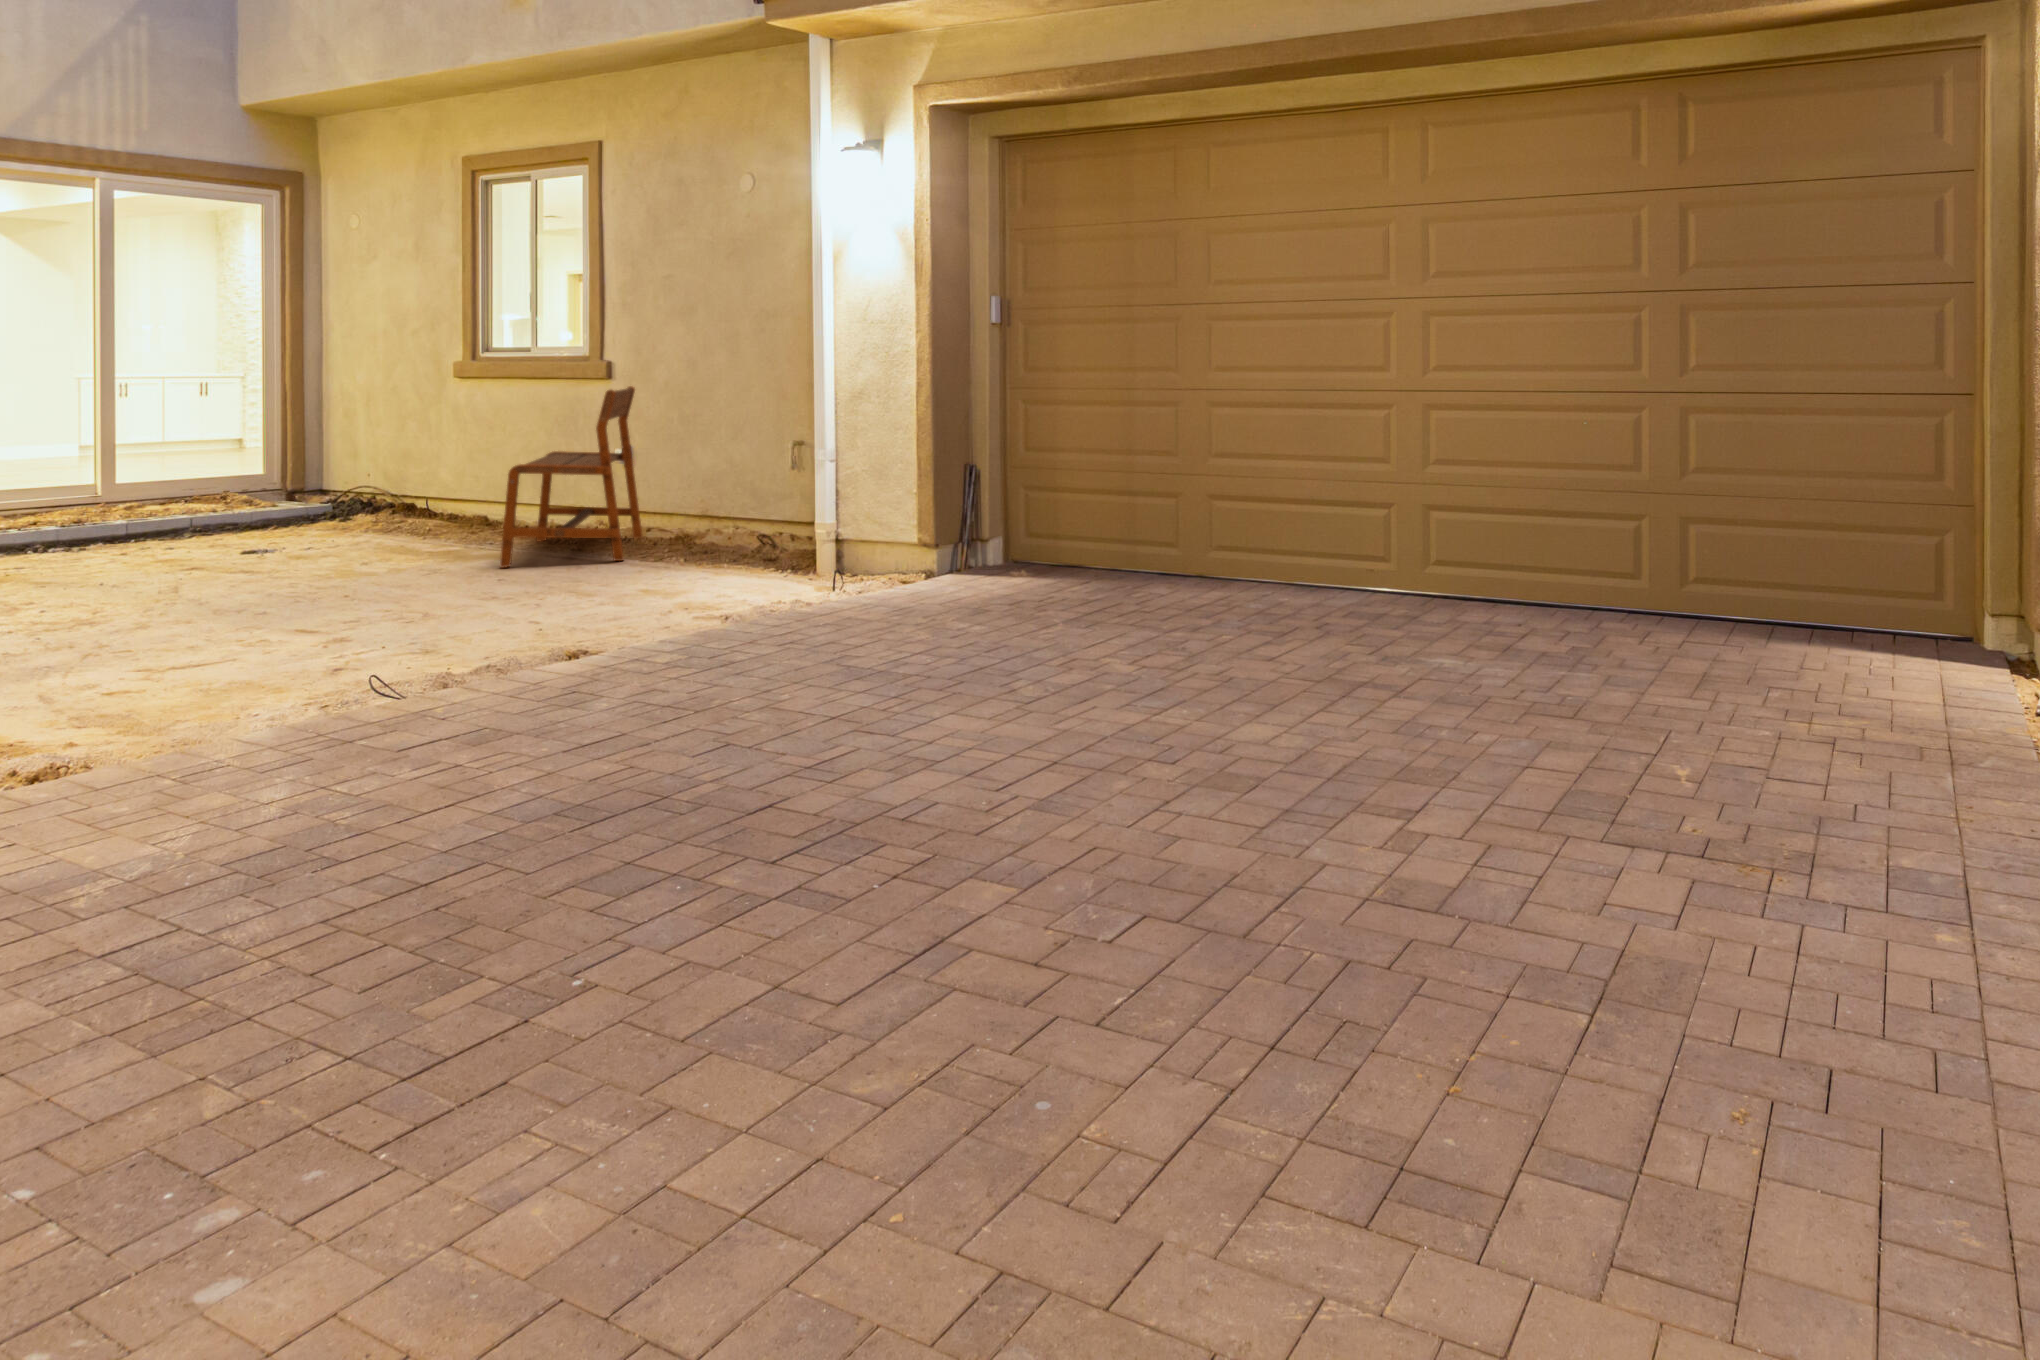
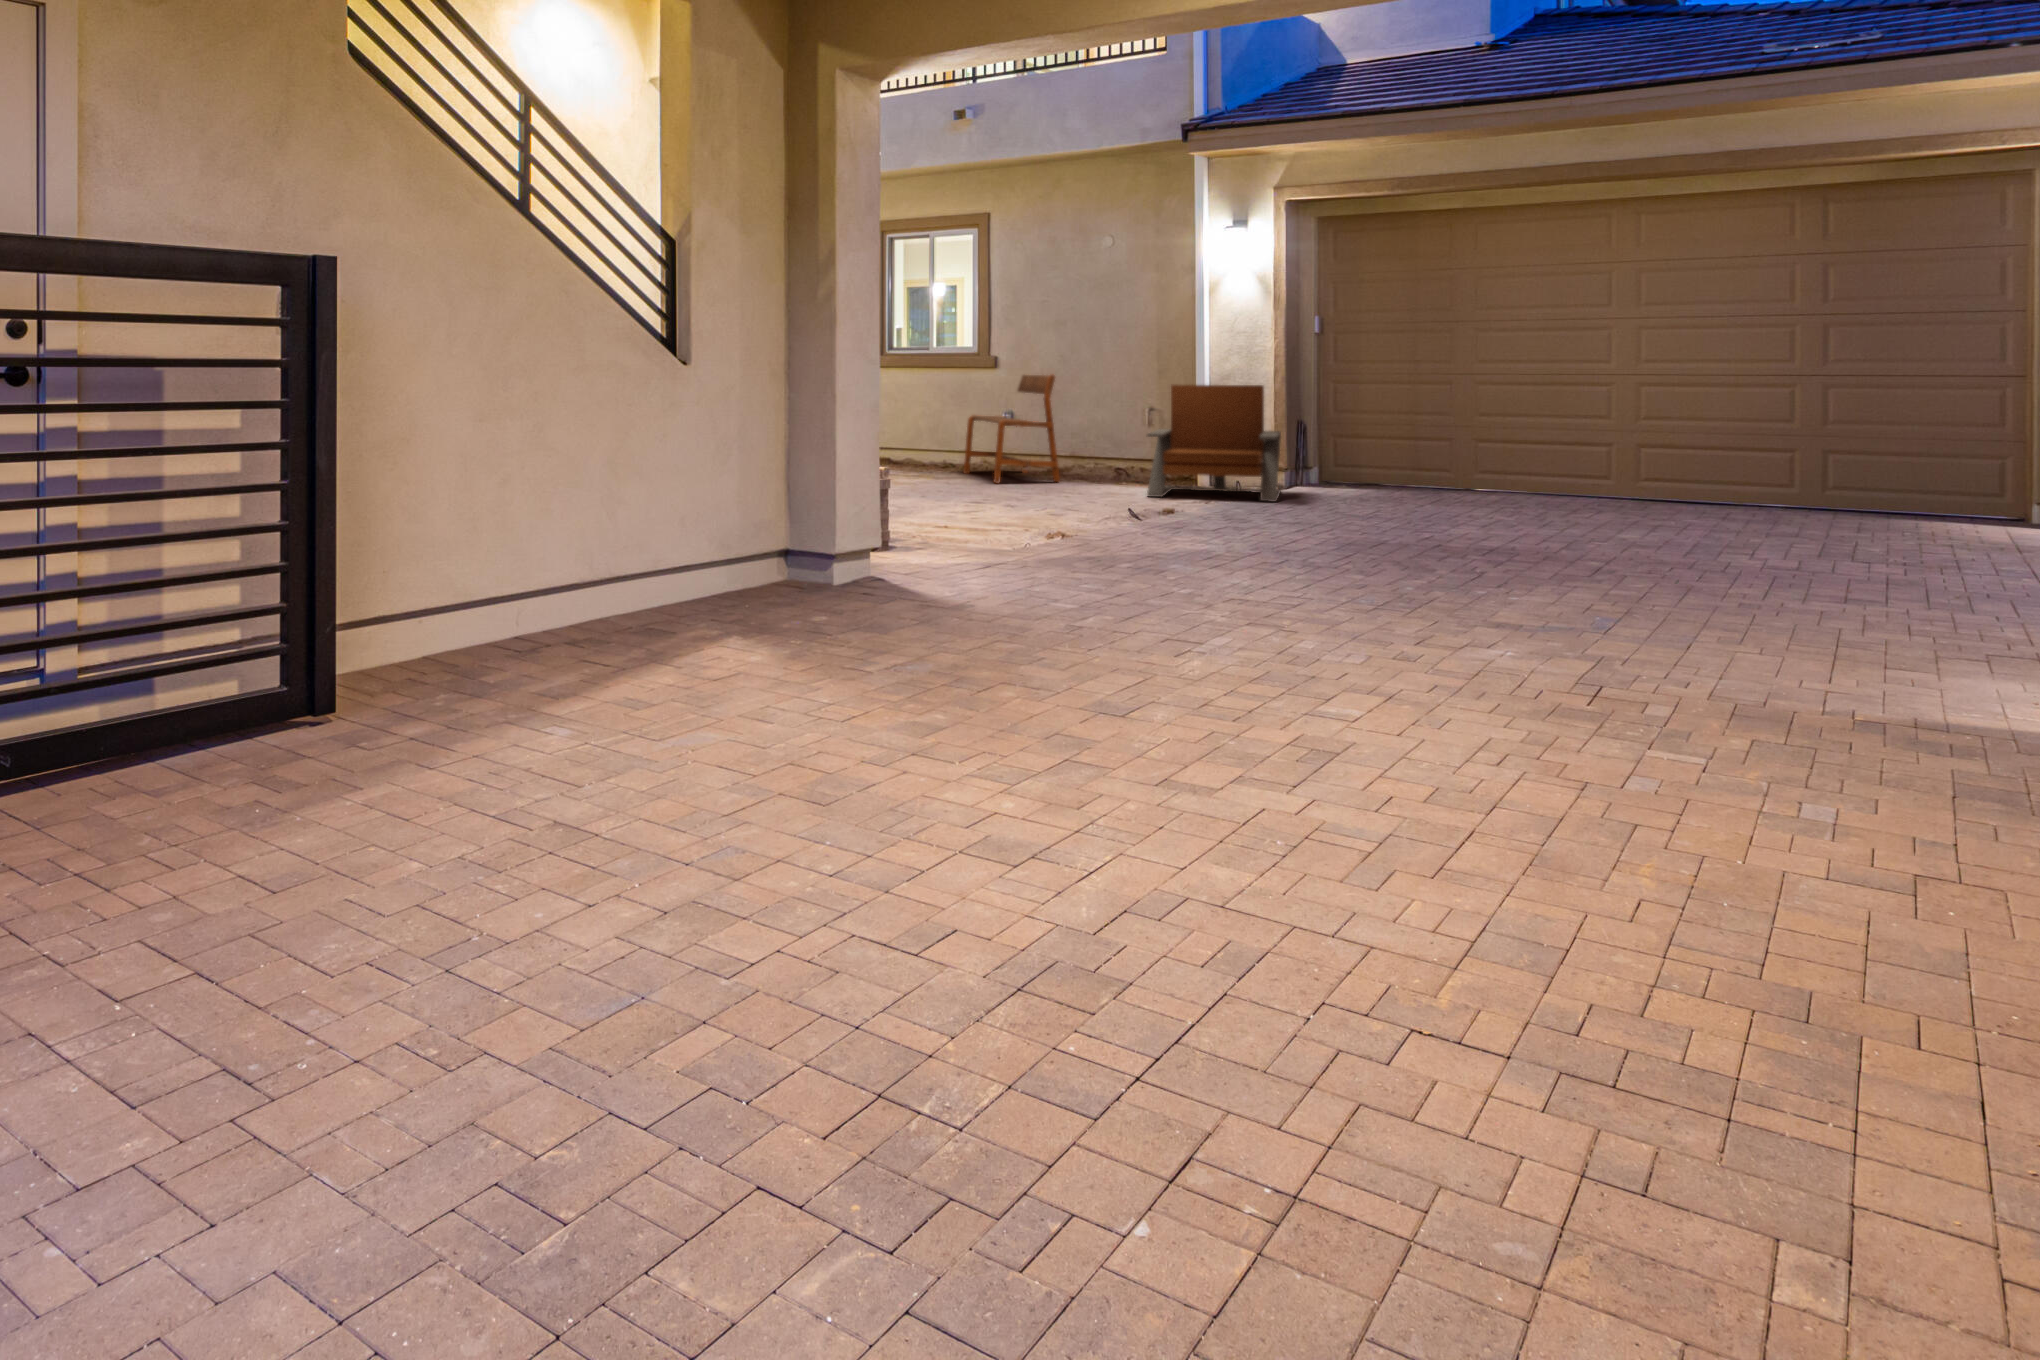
lounge chair: none [657,407,921,610] -> present [1147,385,1281,501]

